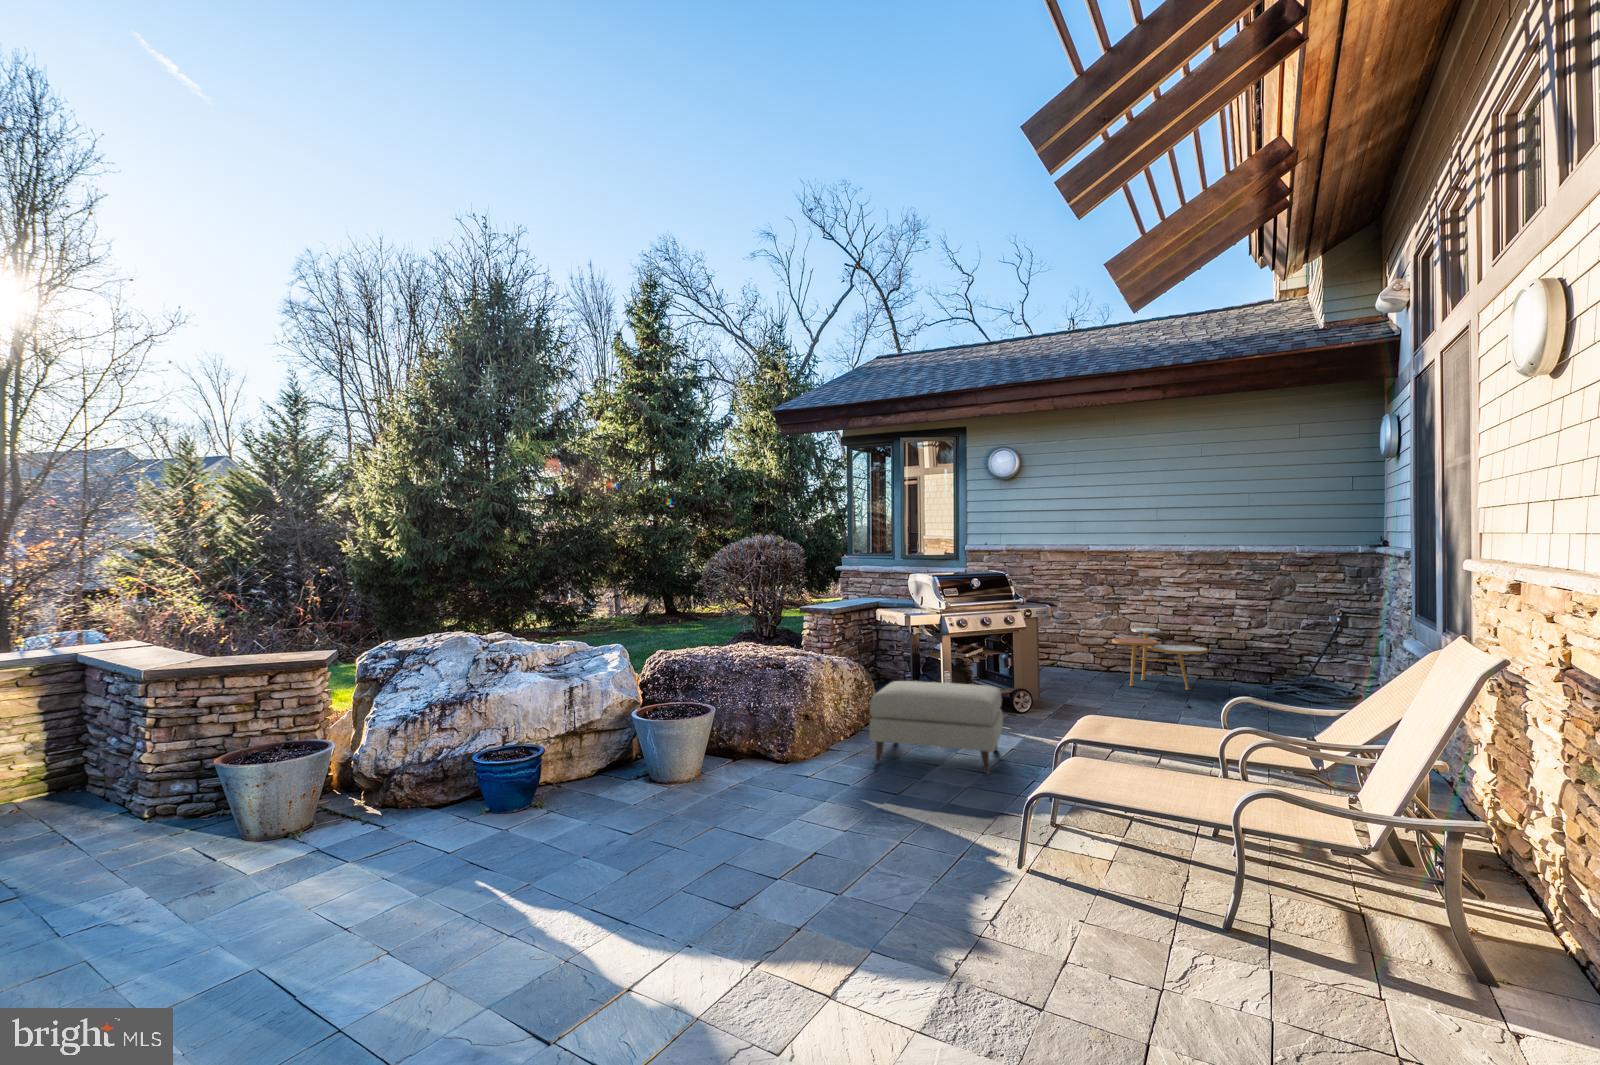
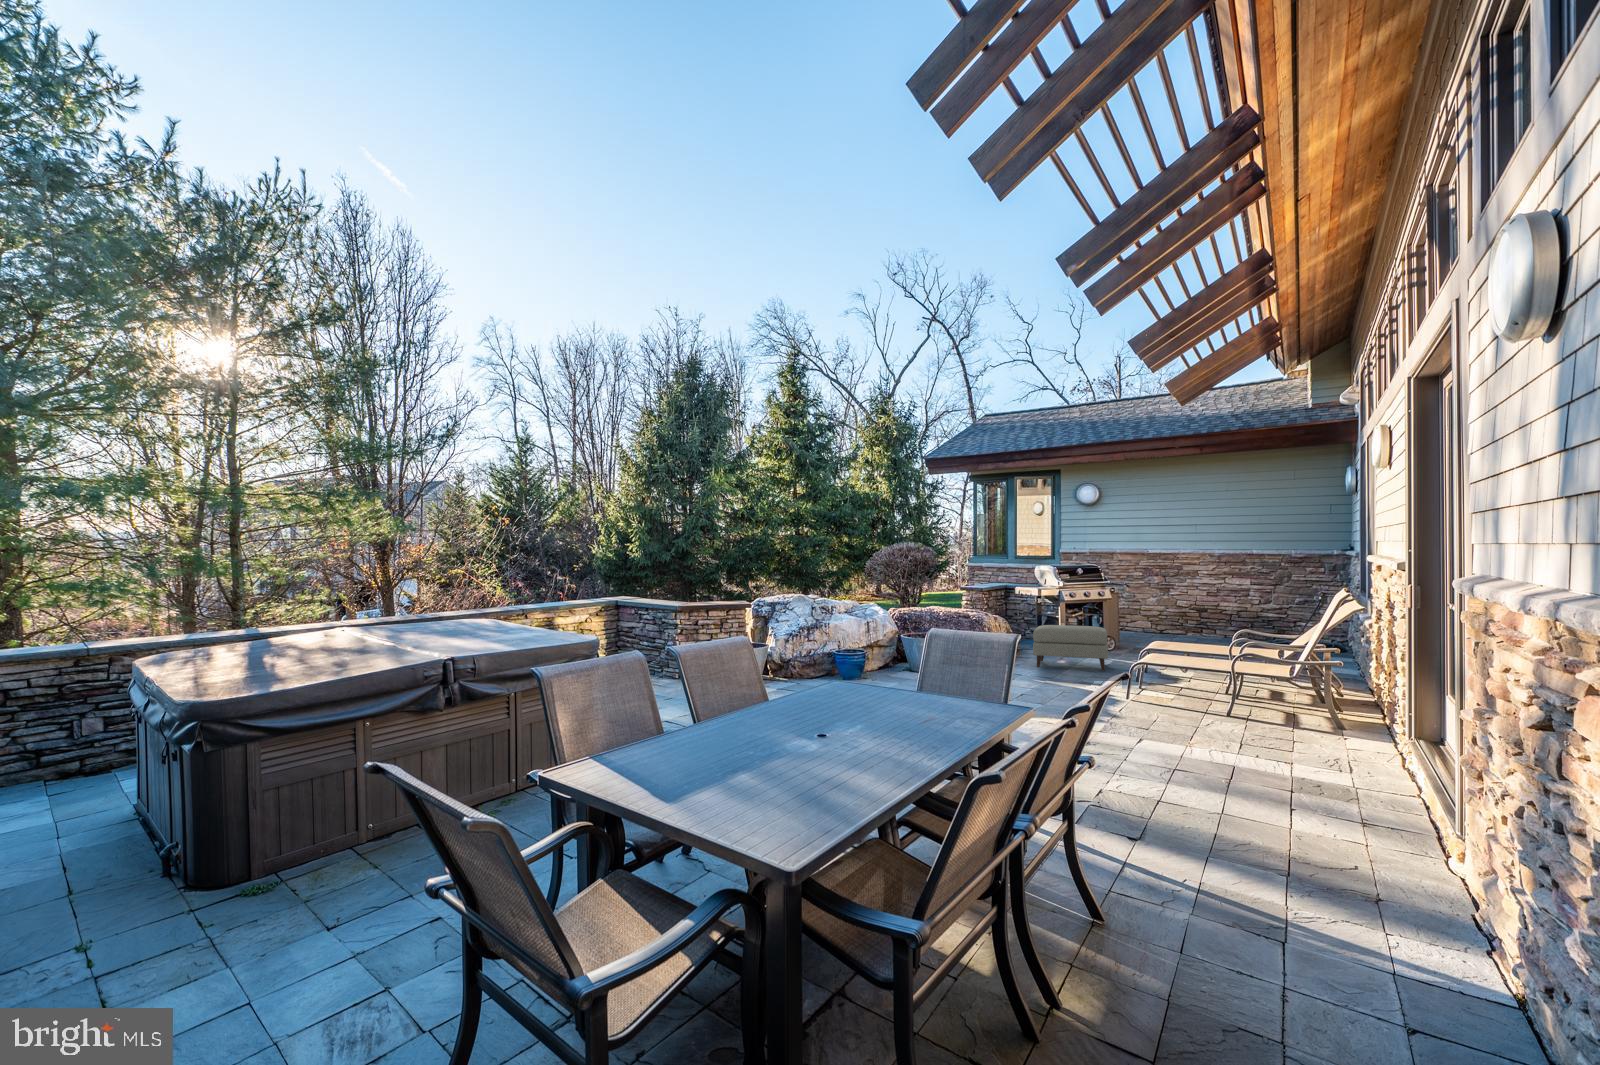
side table: present [1112,628,1208,690] -> none [1166,604,1231,644]

